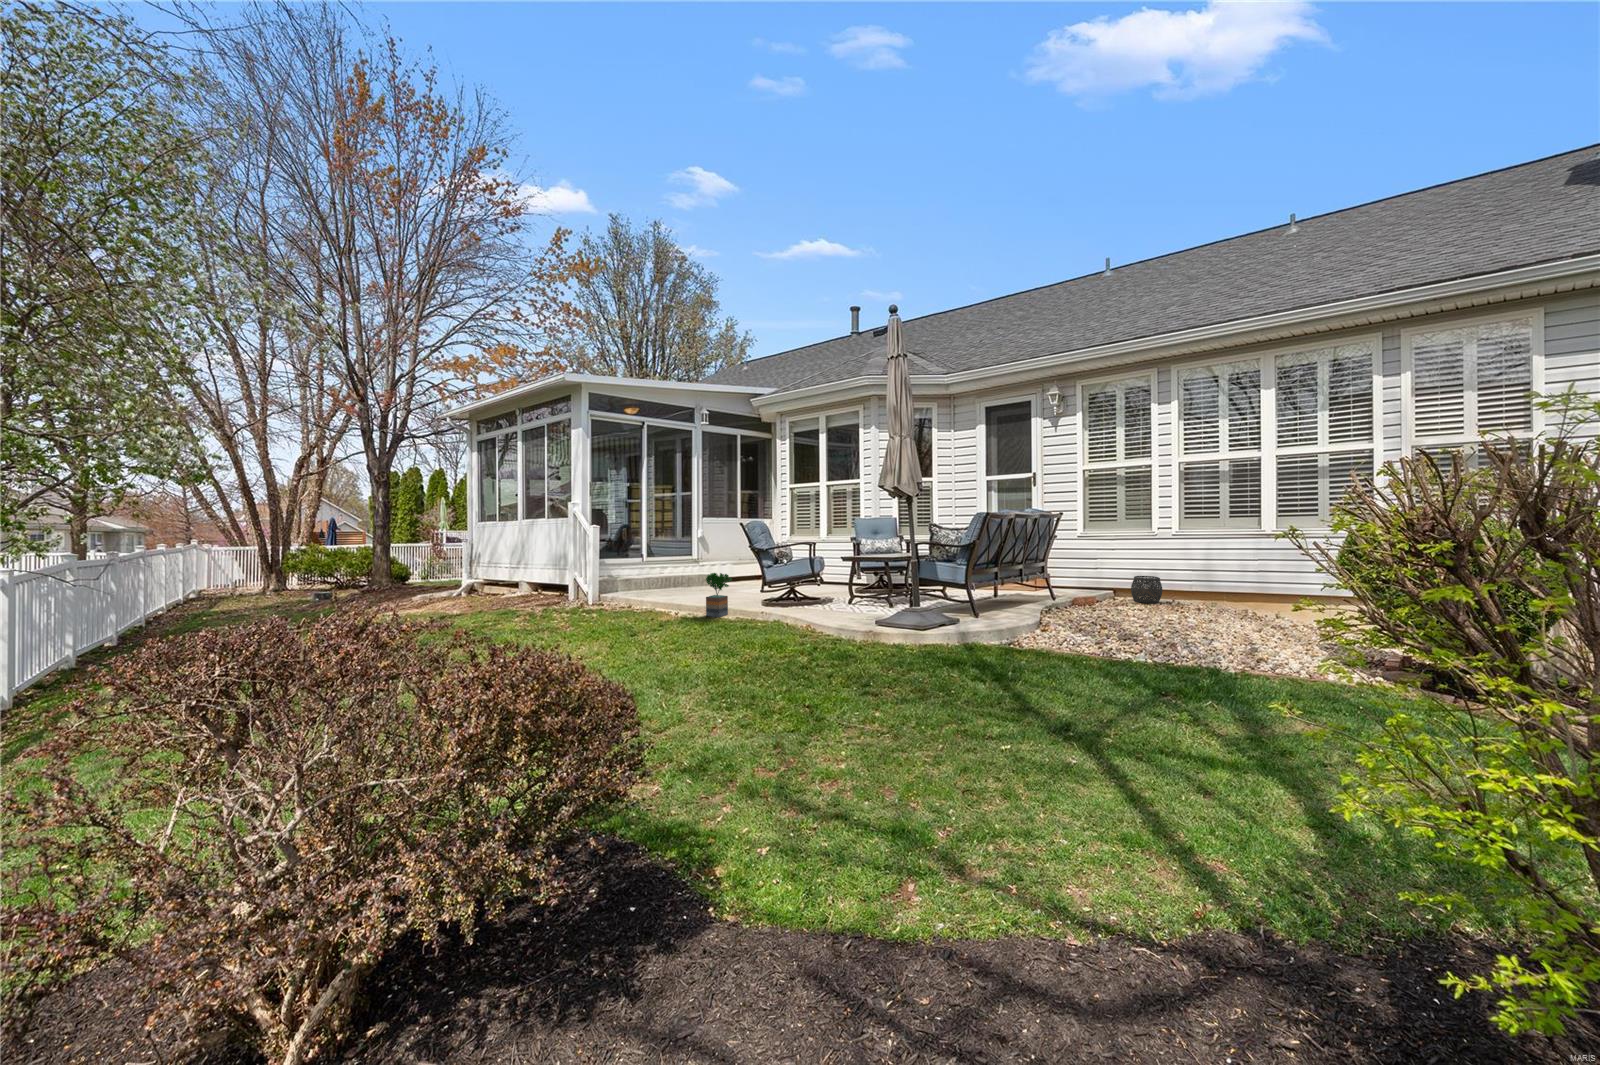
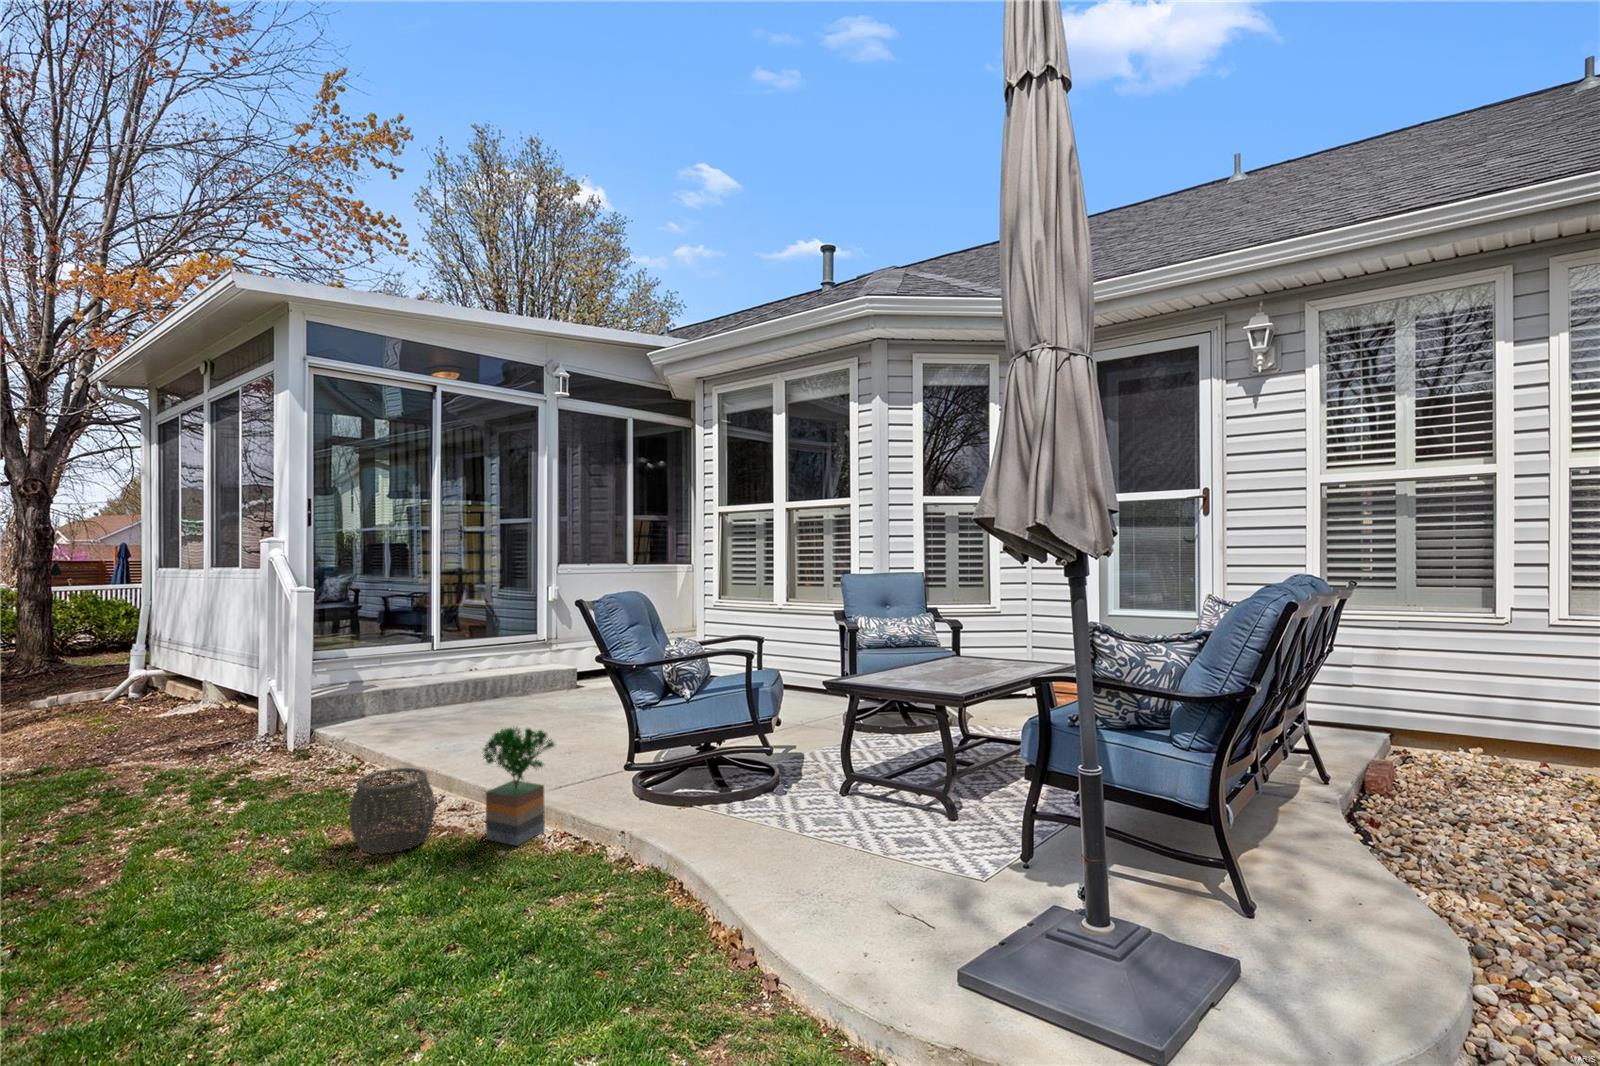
woven basket: present [1131,576,1162,603] -> present [349,768,435,854]

